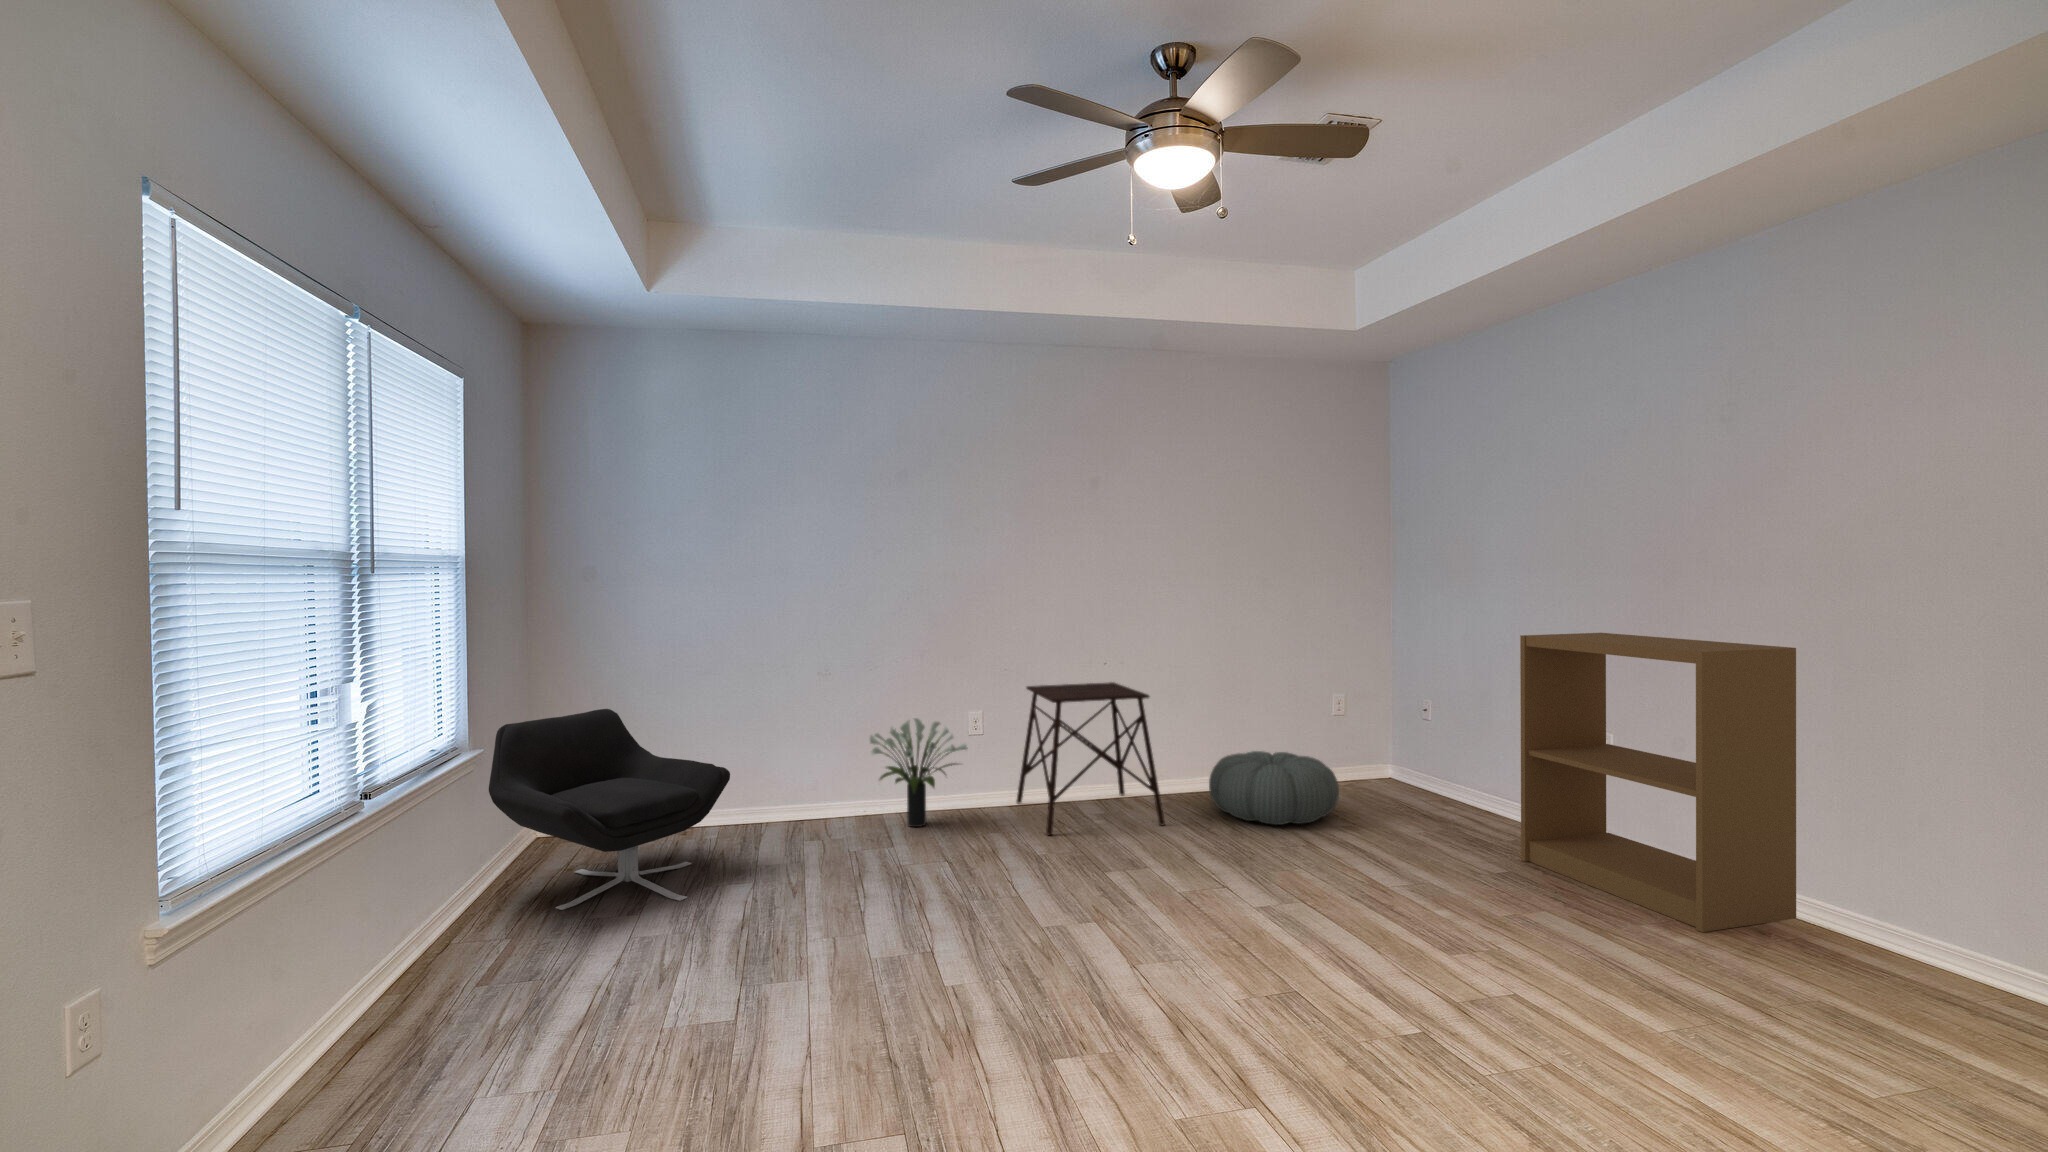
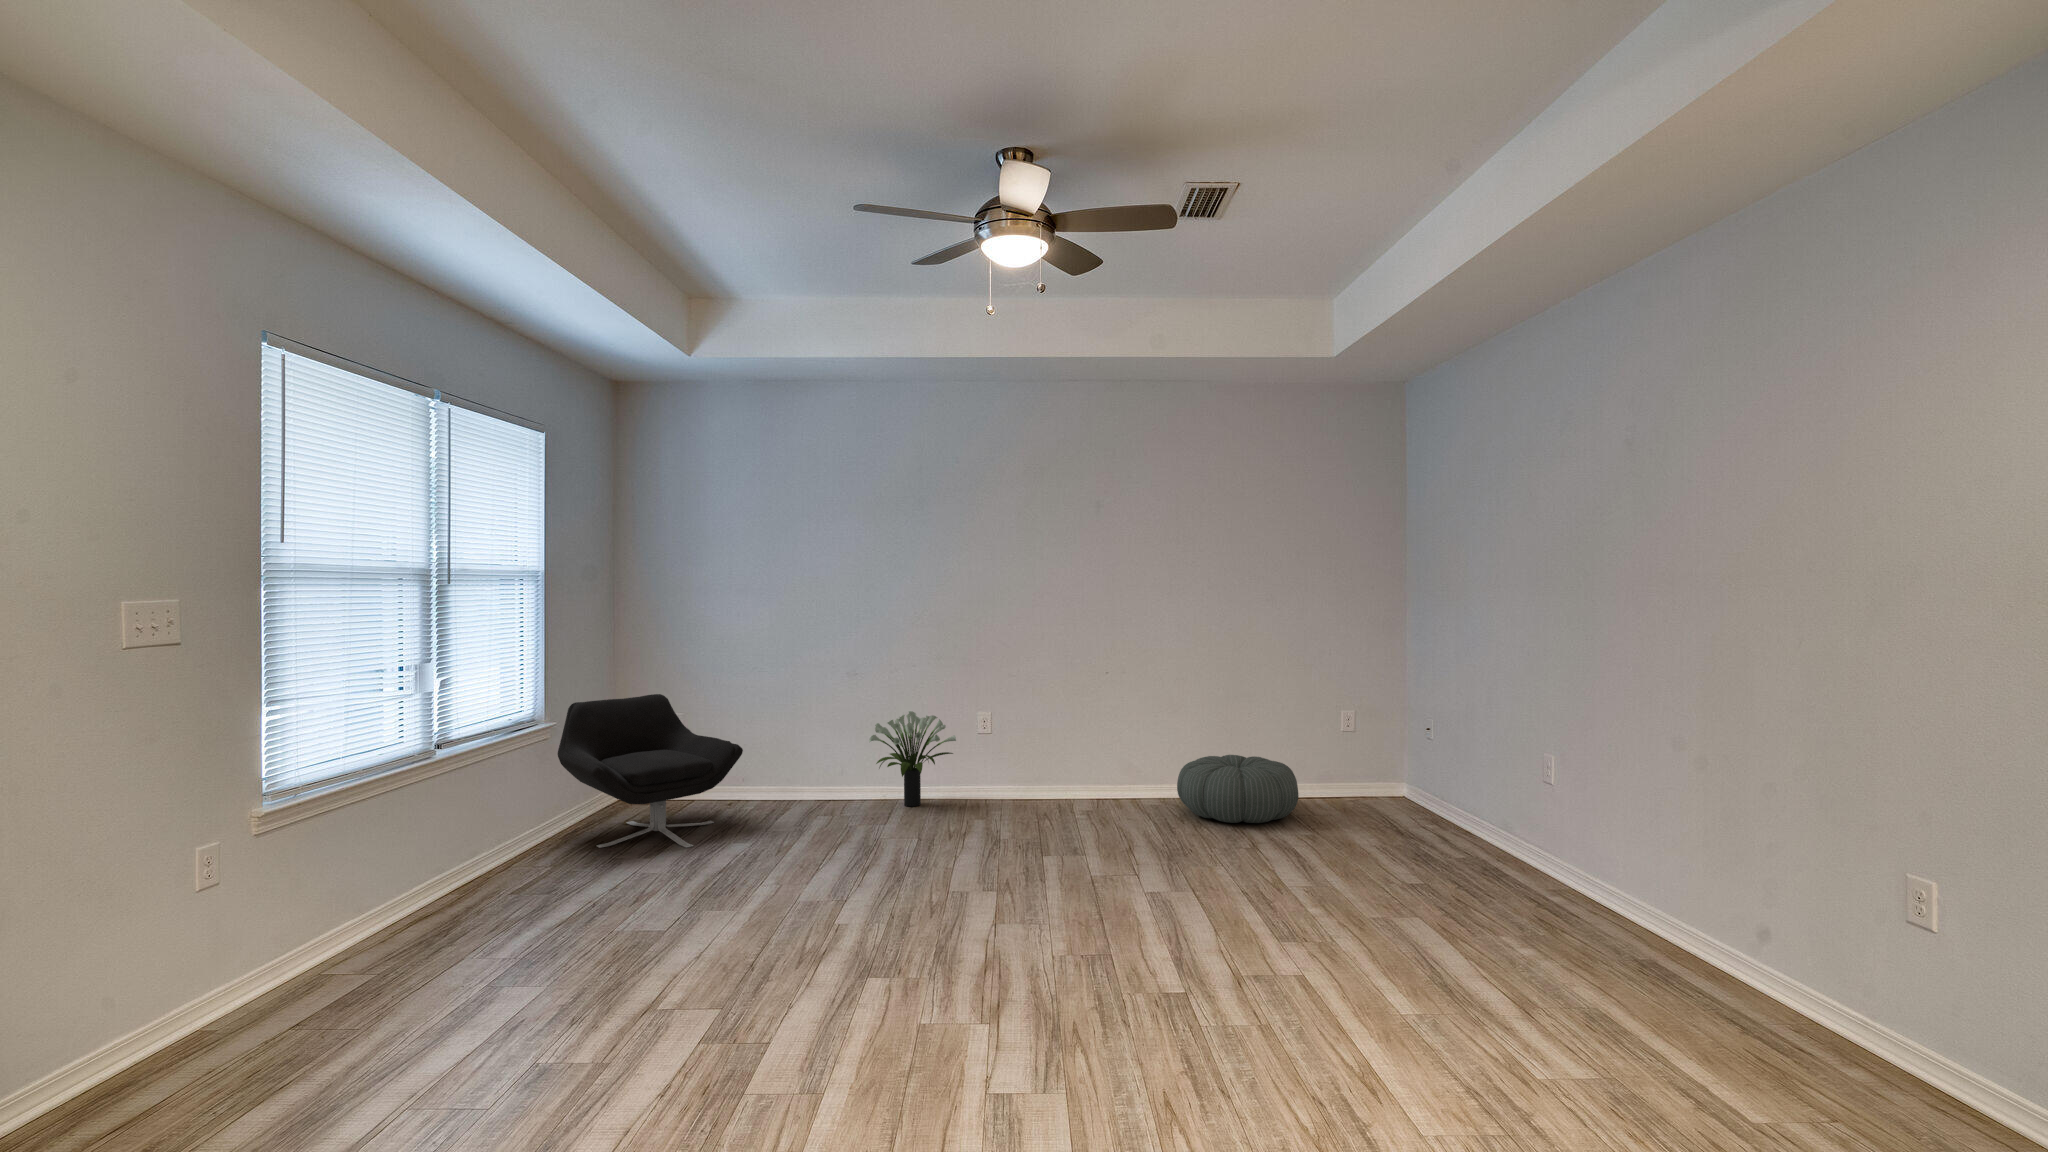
bookshelf: present [1520,633,1796,932] -> none [1438,646,1673,937]
side table: present [1017,682,1165,835] -> none [1011,686,1127,819]

